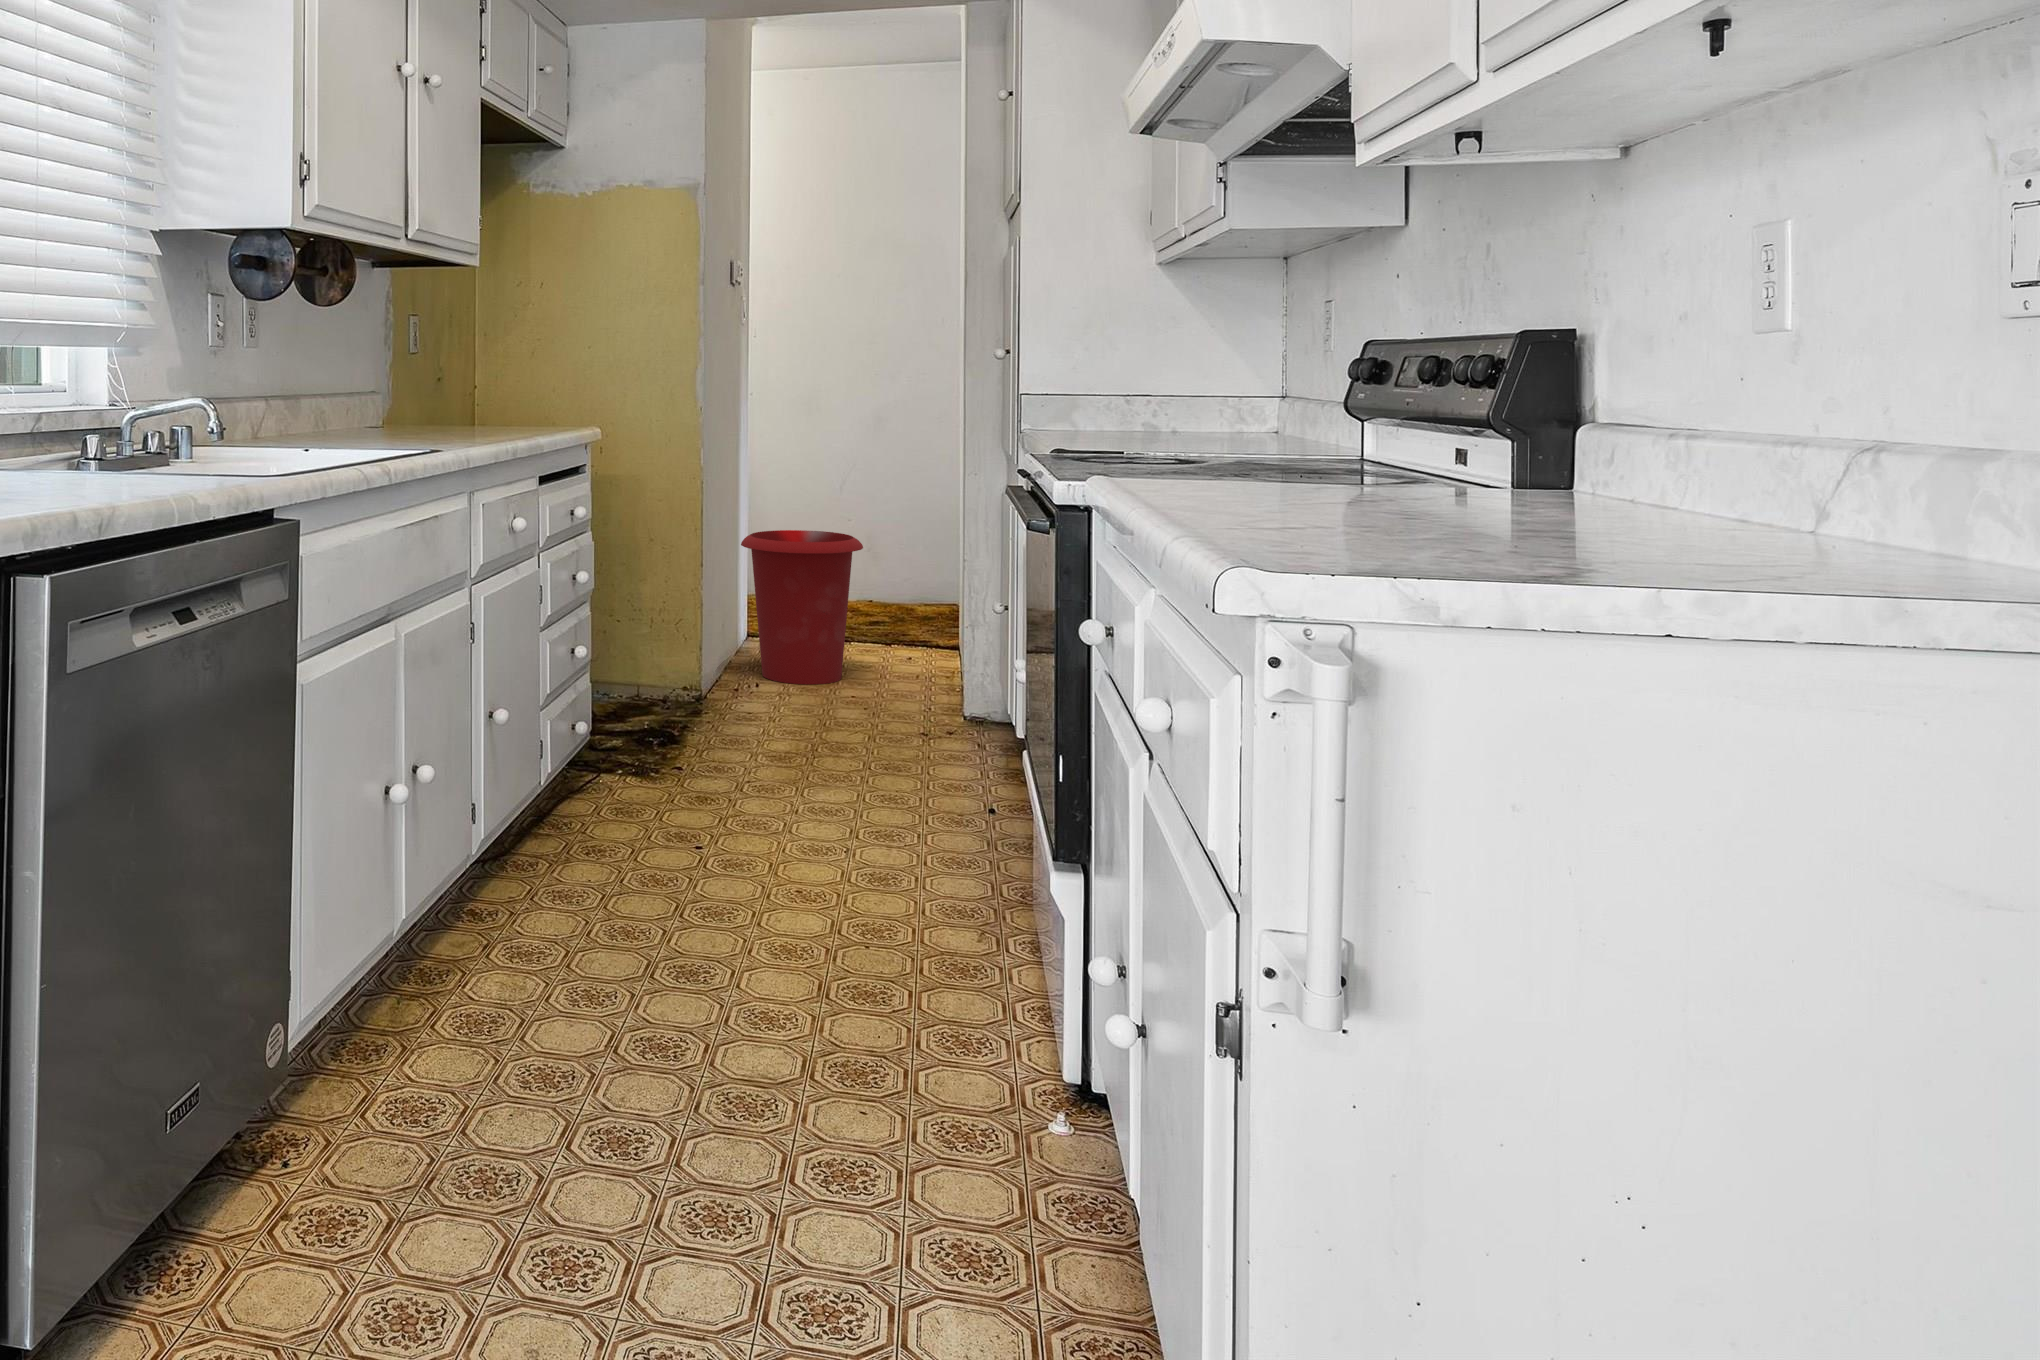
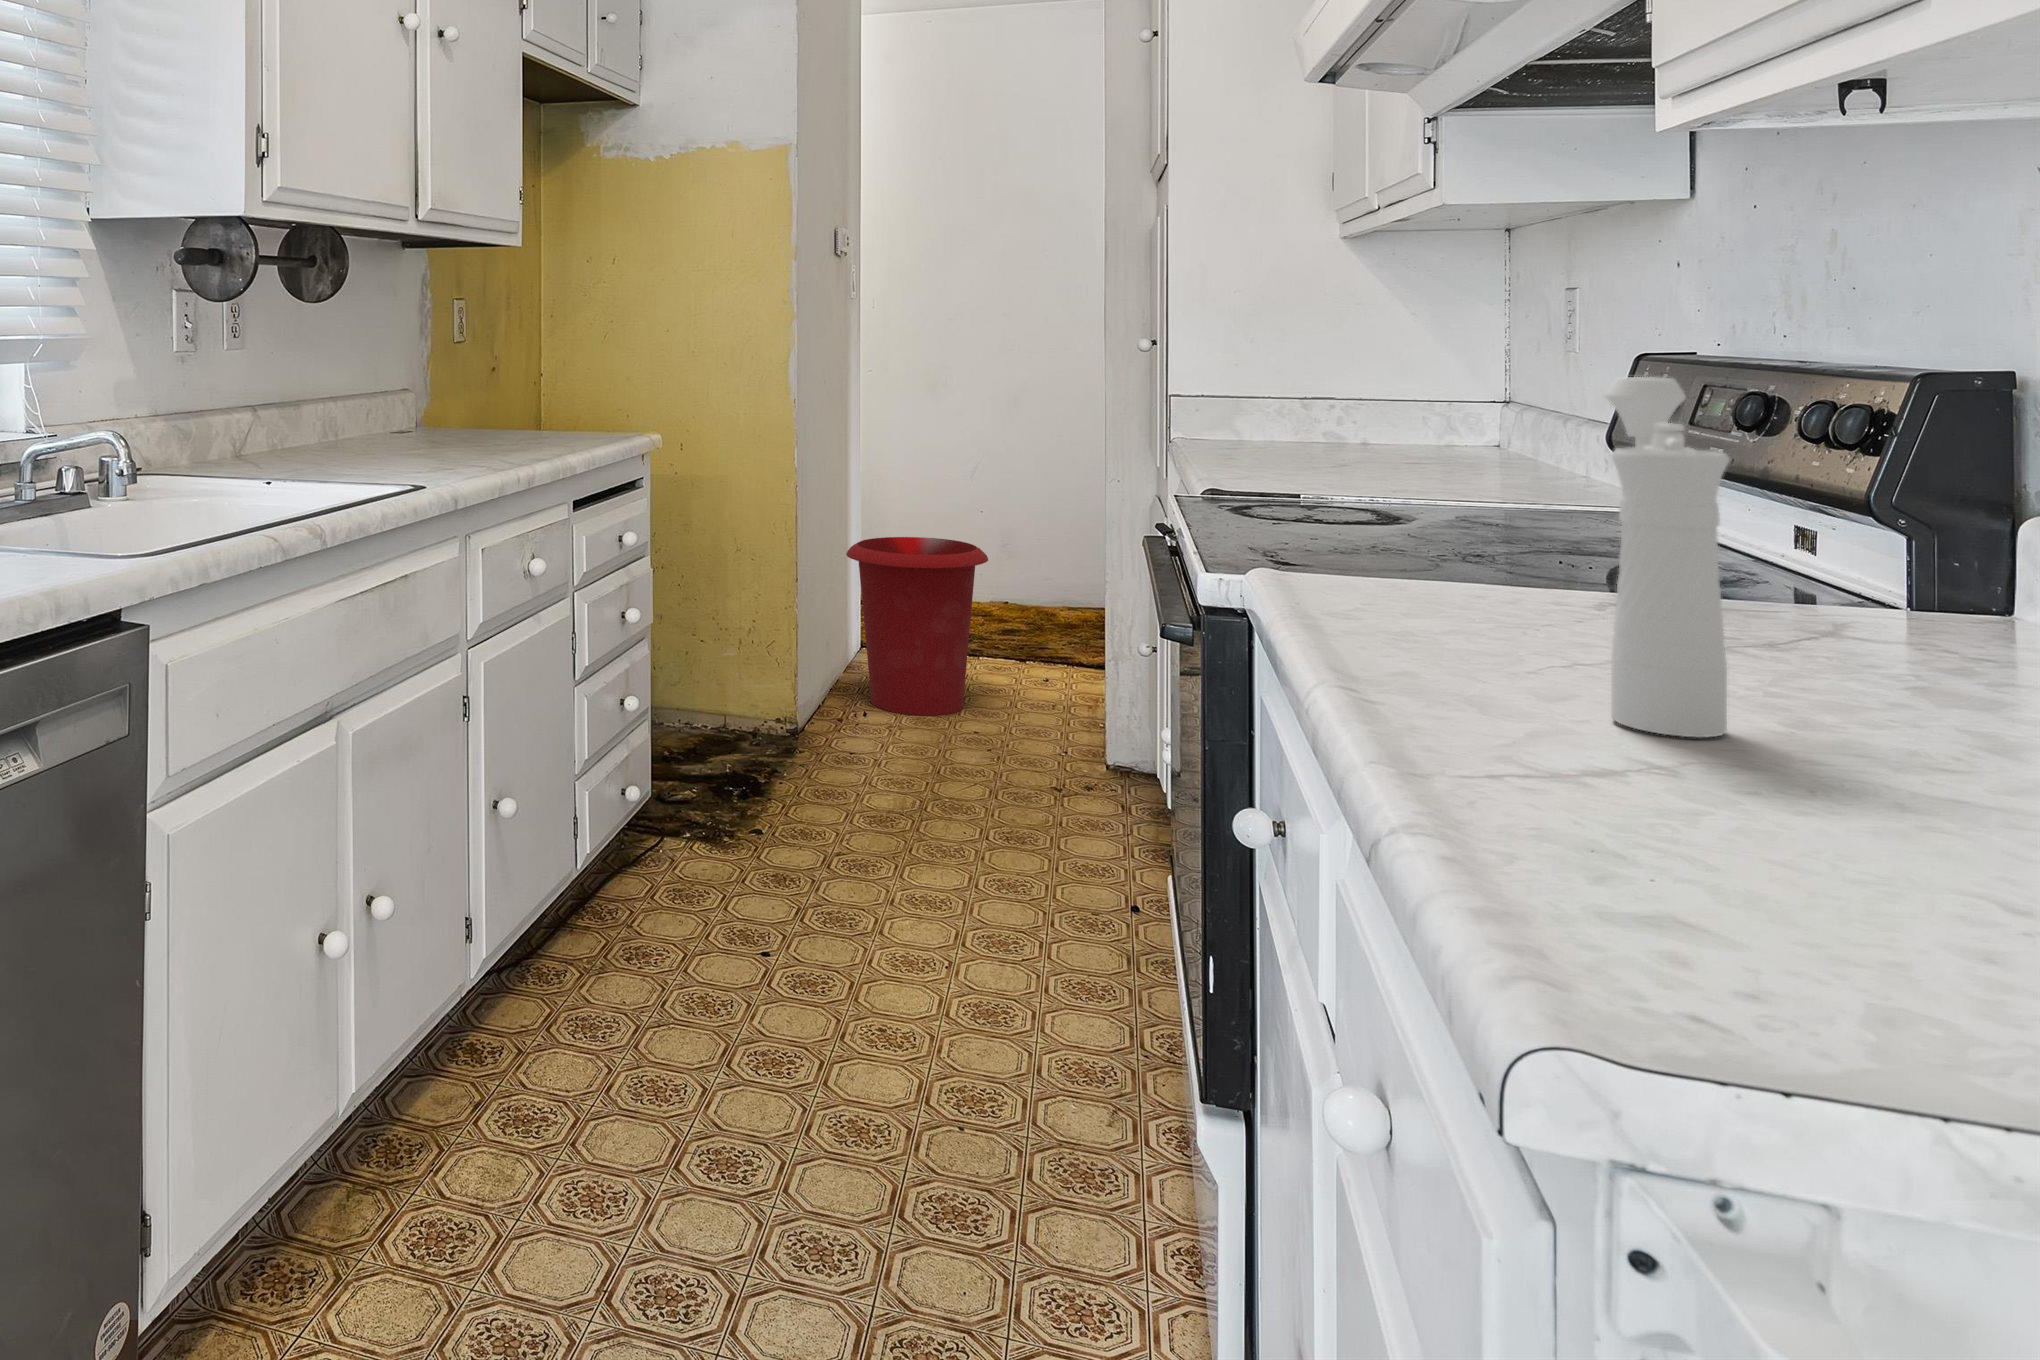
pepper mill: none [1312,315,1376,519] -> present [1605,377,1730,738]

